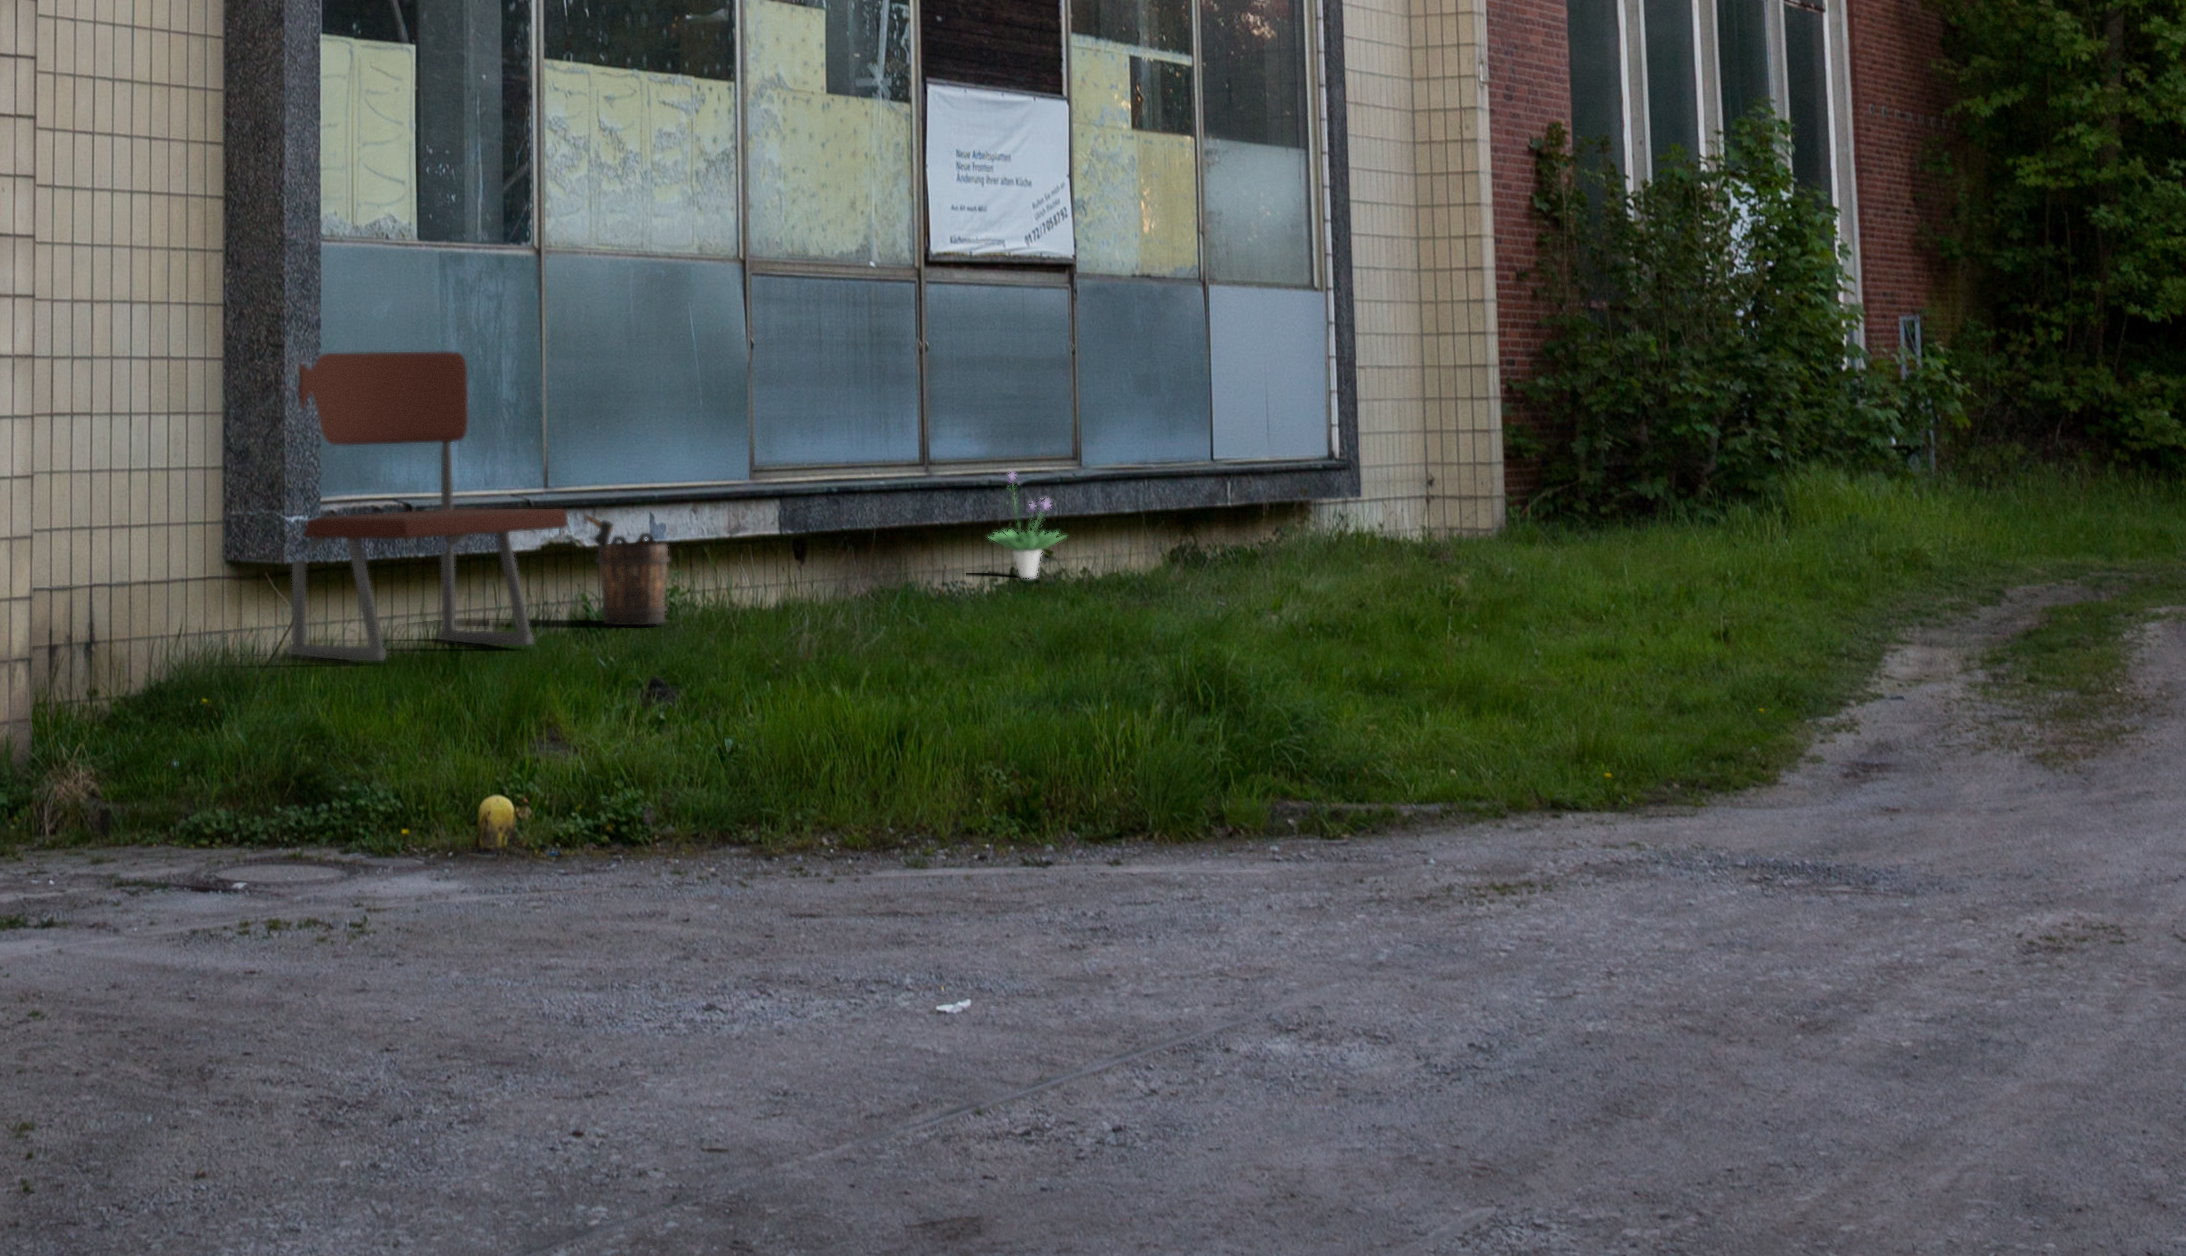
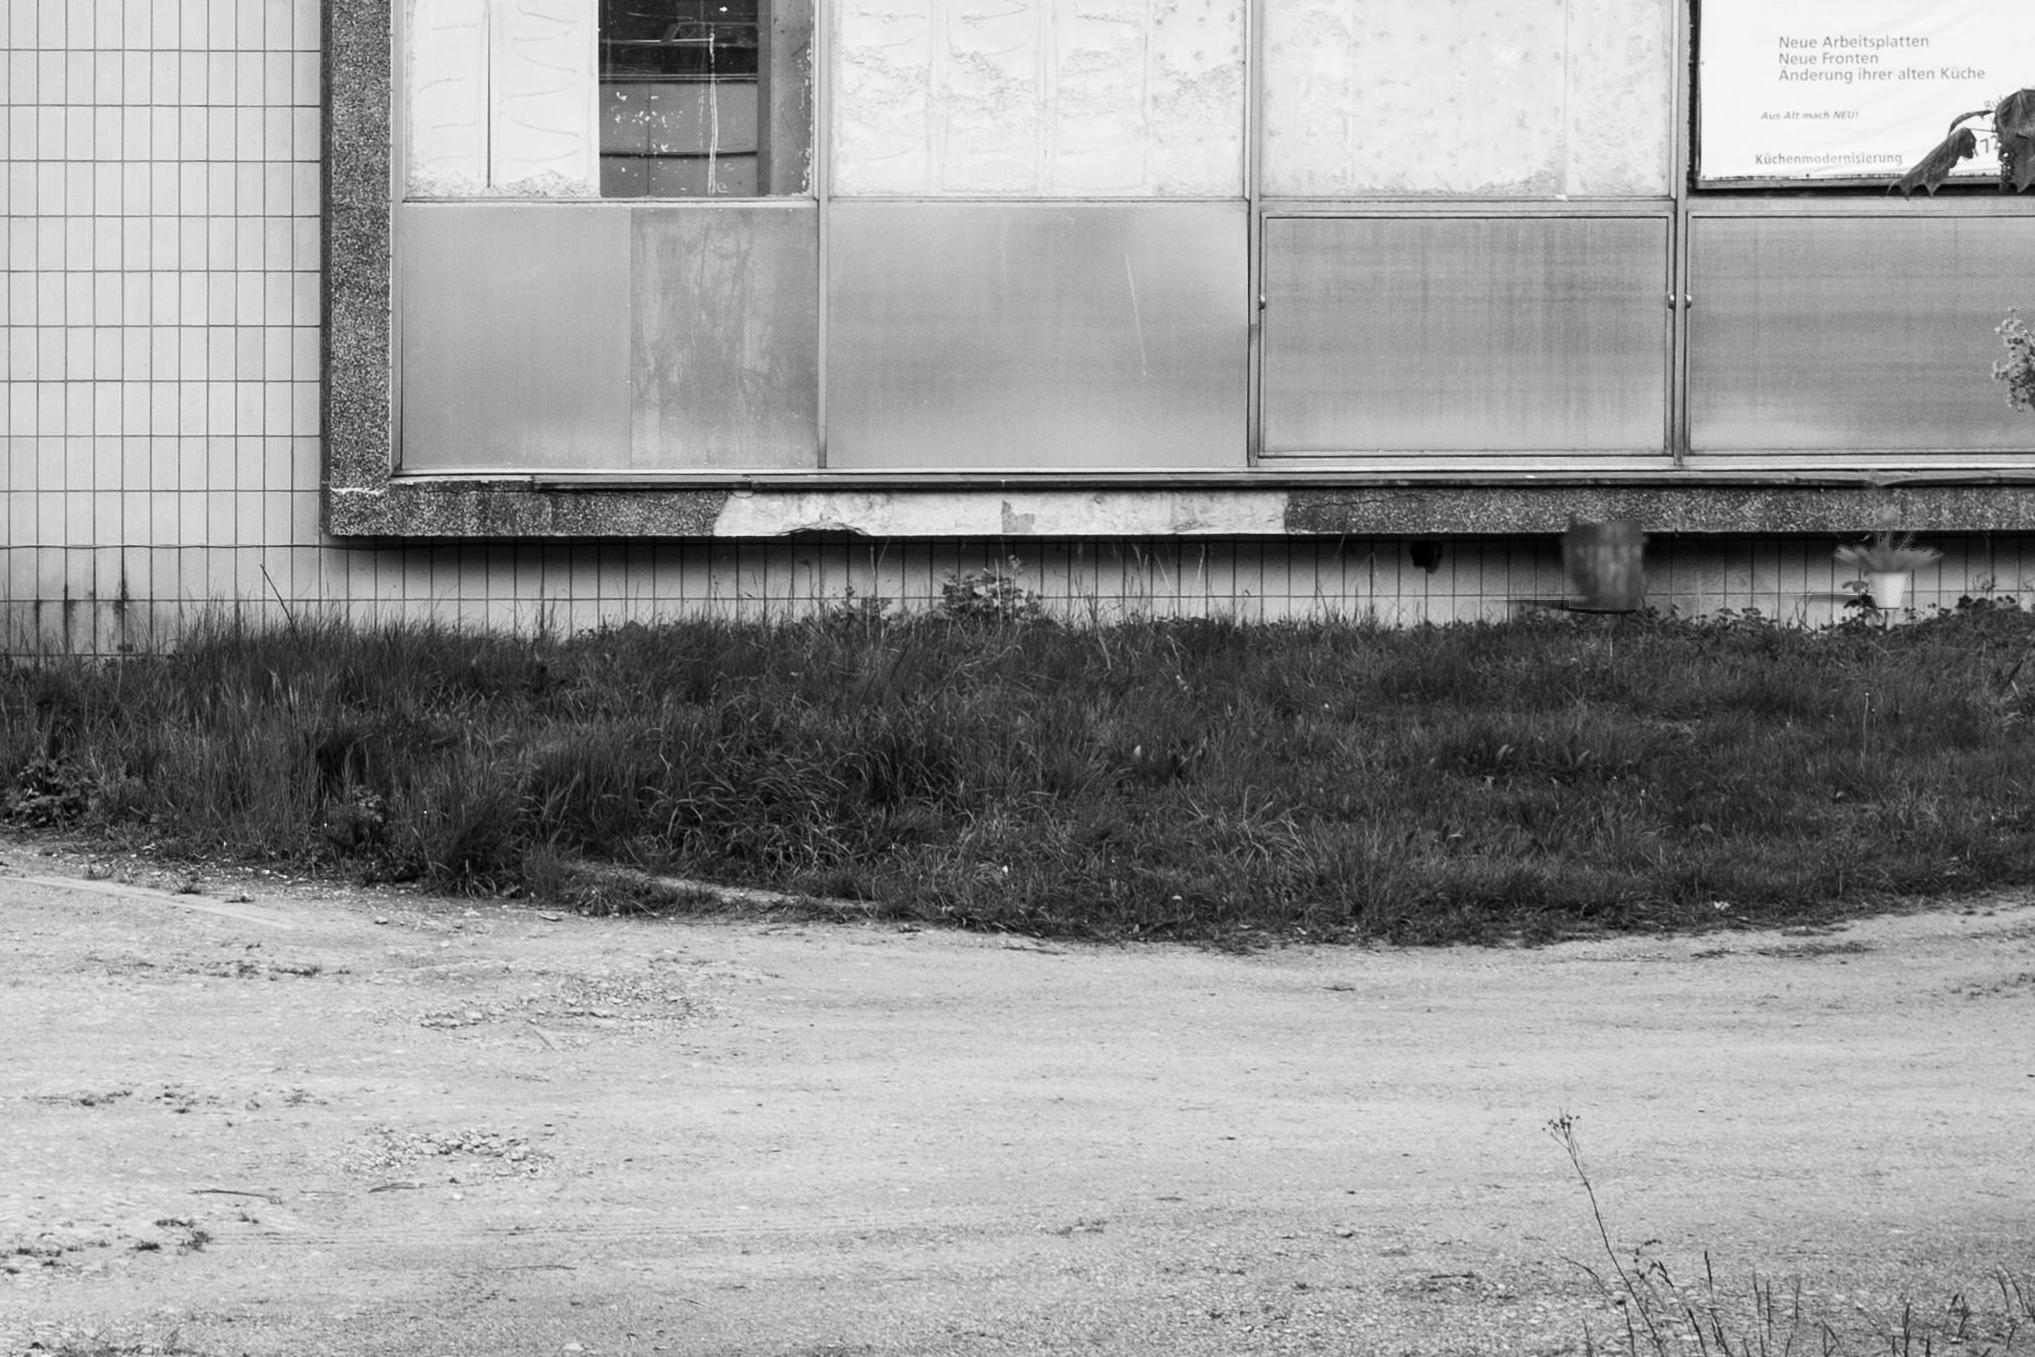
bench: present [289,351,567,661] -> none [369,321,661,637]
bucket: present [585,515,670,625] -> present [1562,515,1647,611]

